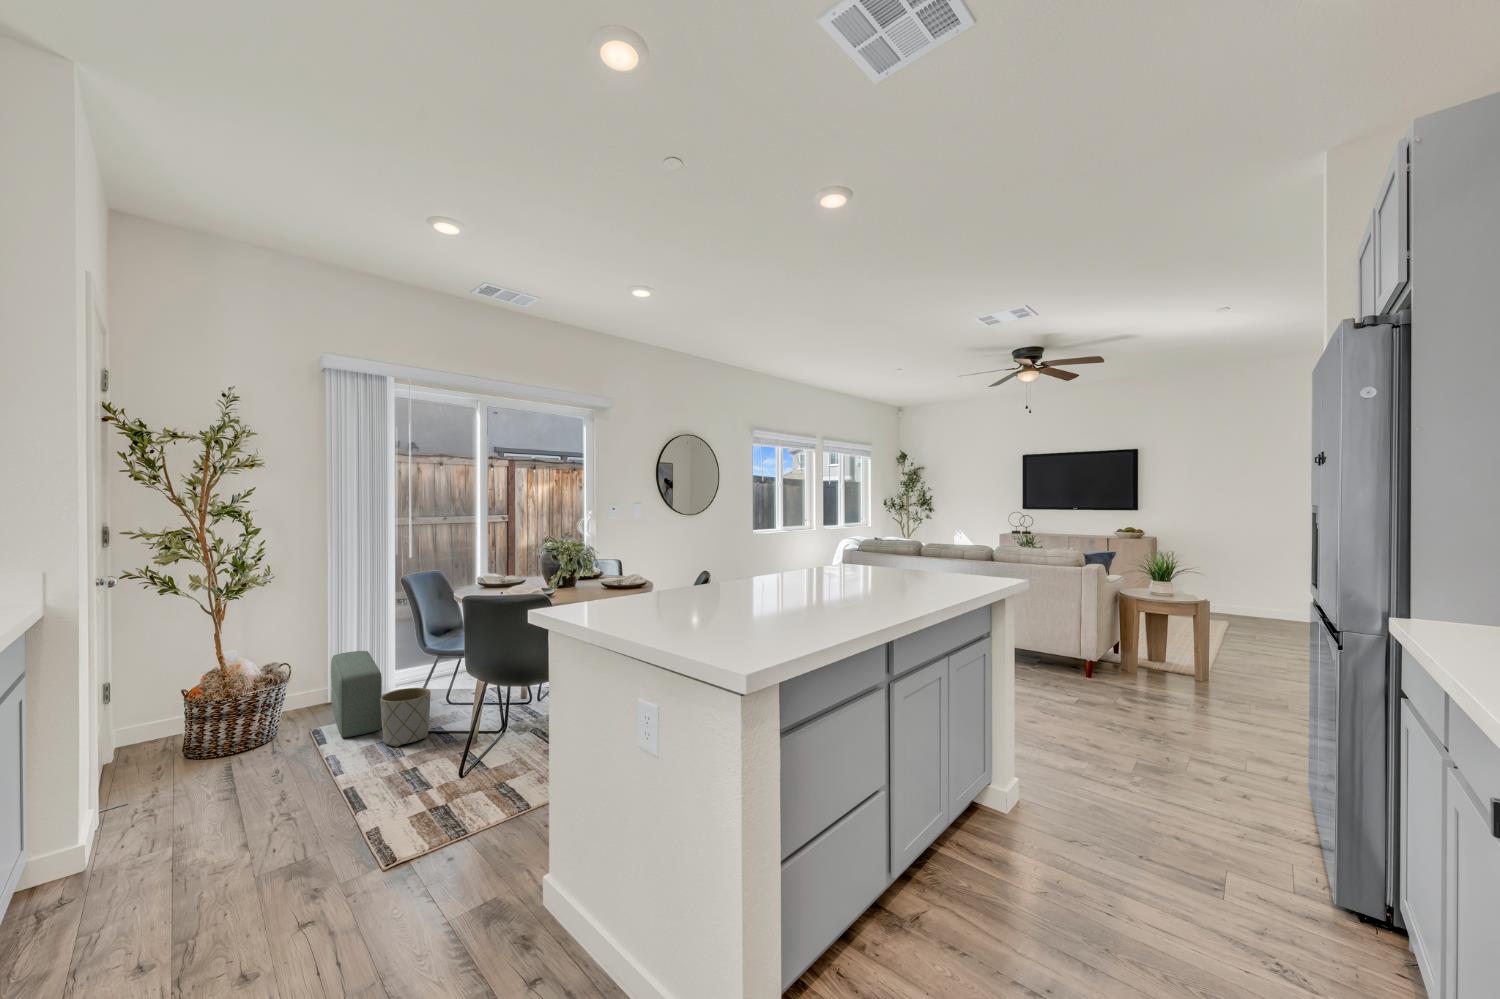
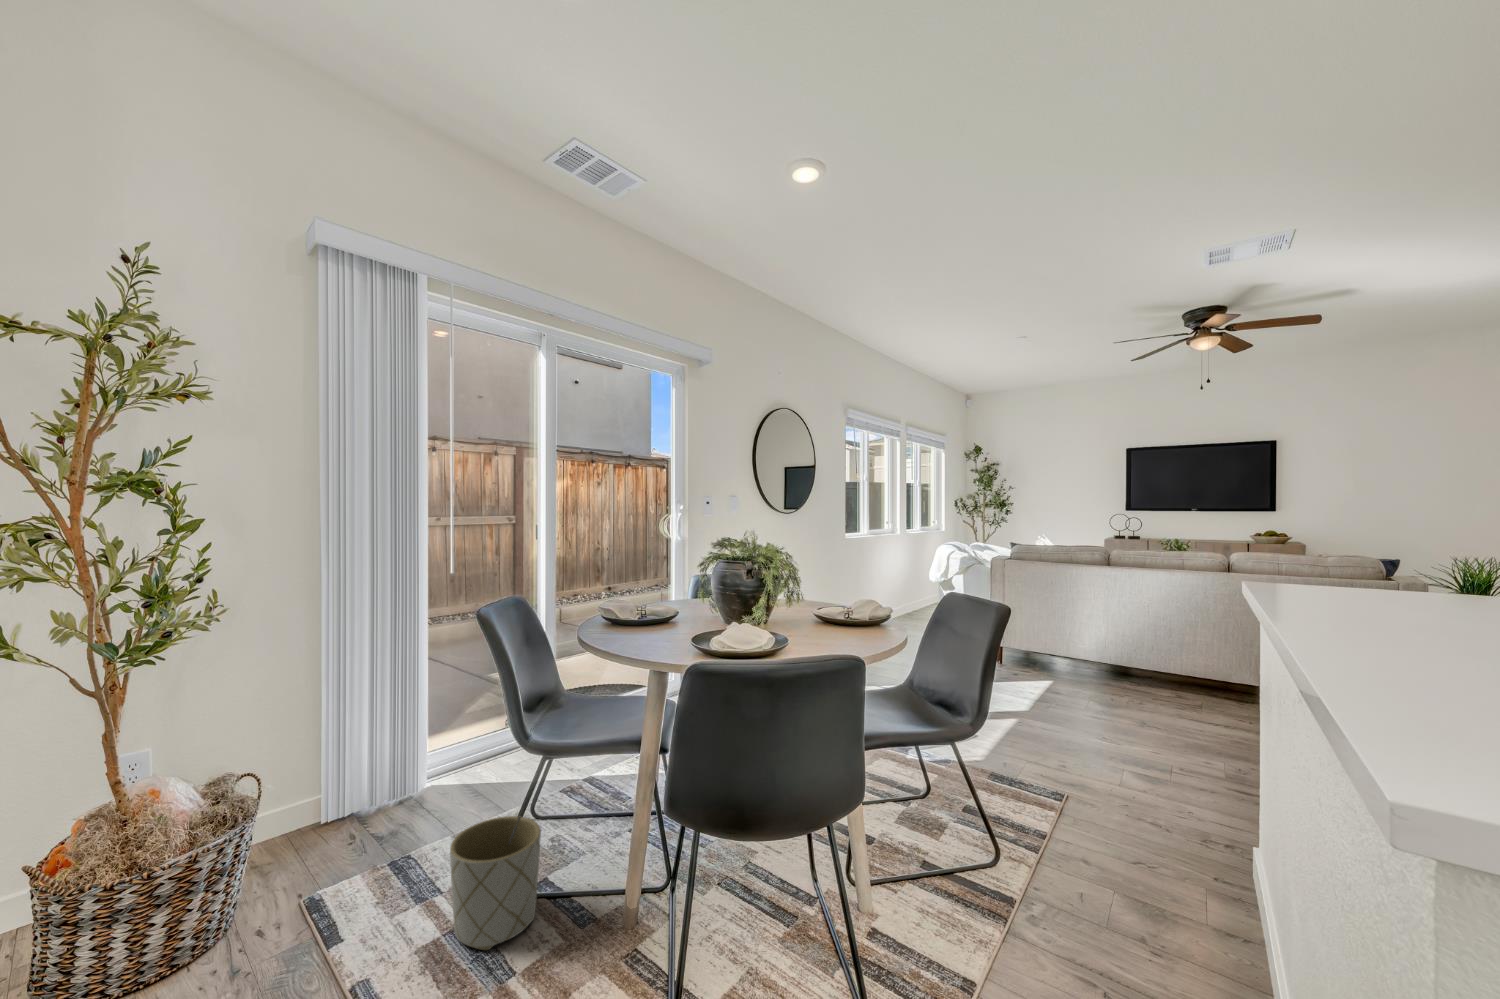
pouf: present [331,651,382,737] -> none [329,732,438,925]

